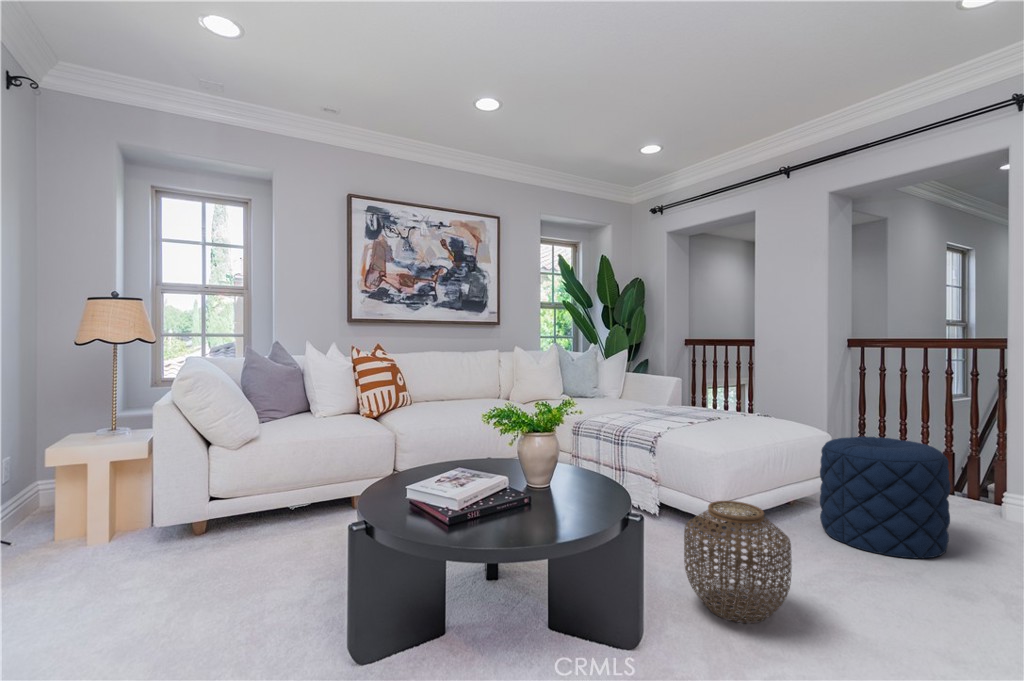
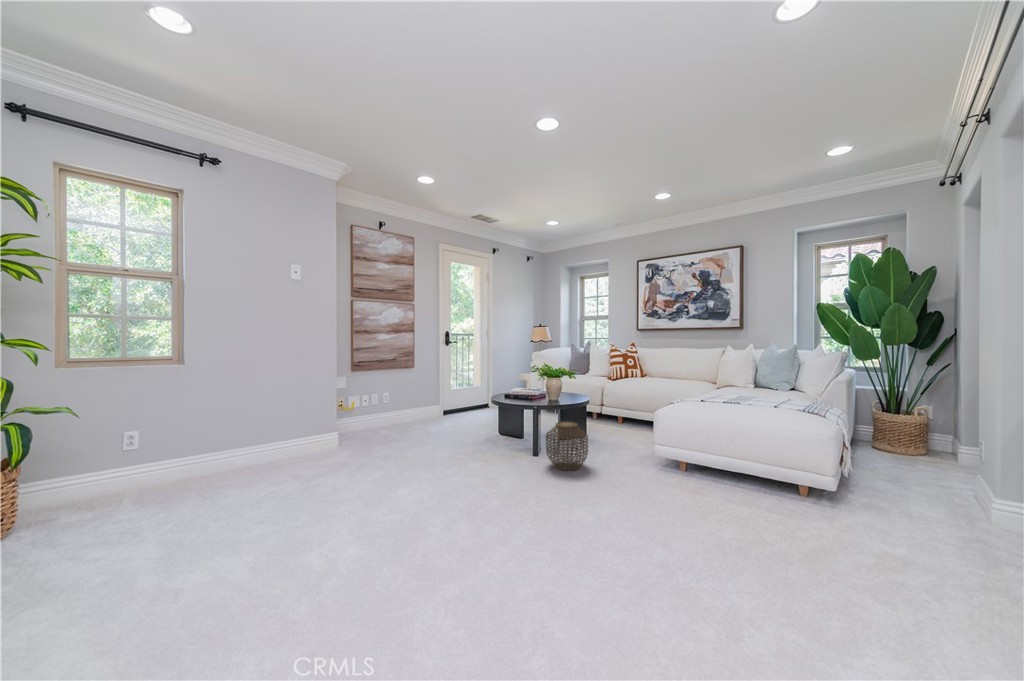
pouf: present [820,437,951,558] -> none [687,427,778,522]

